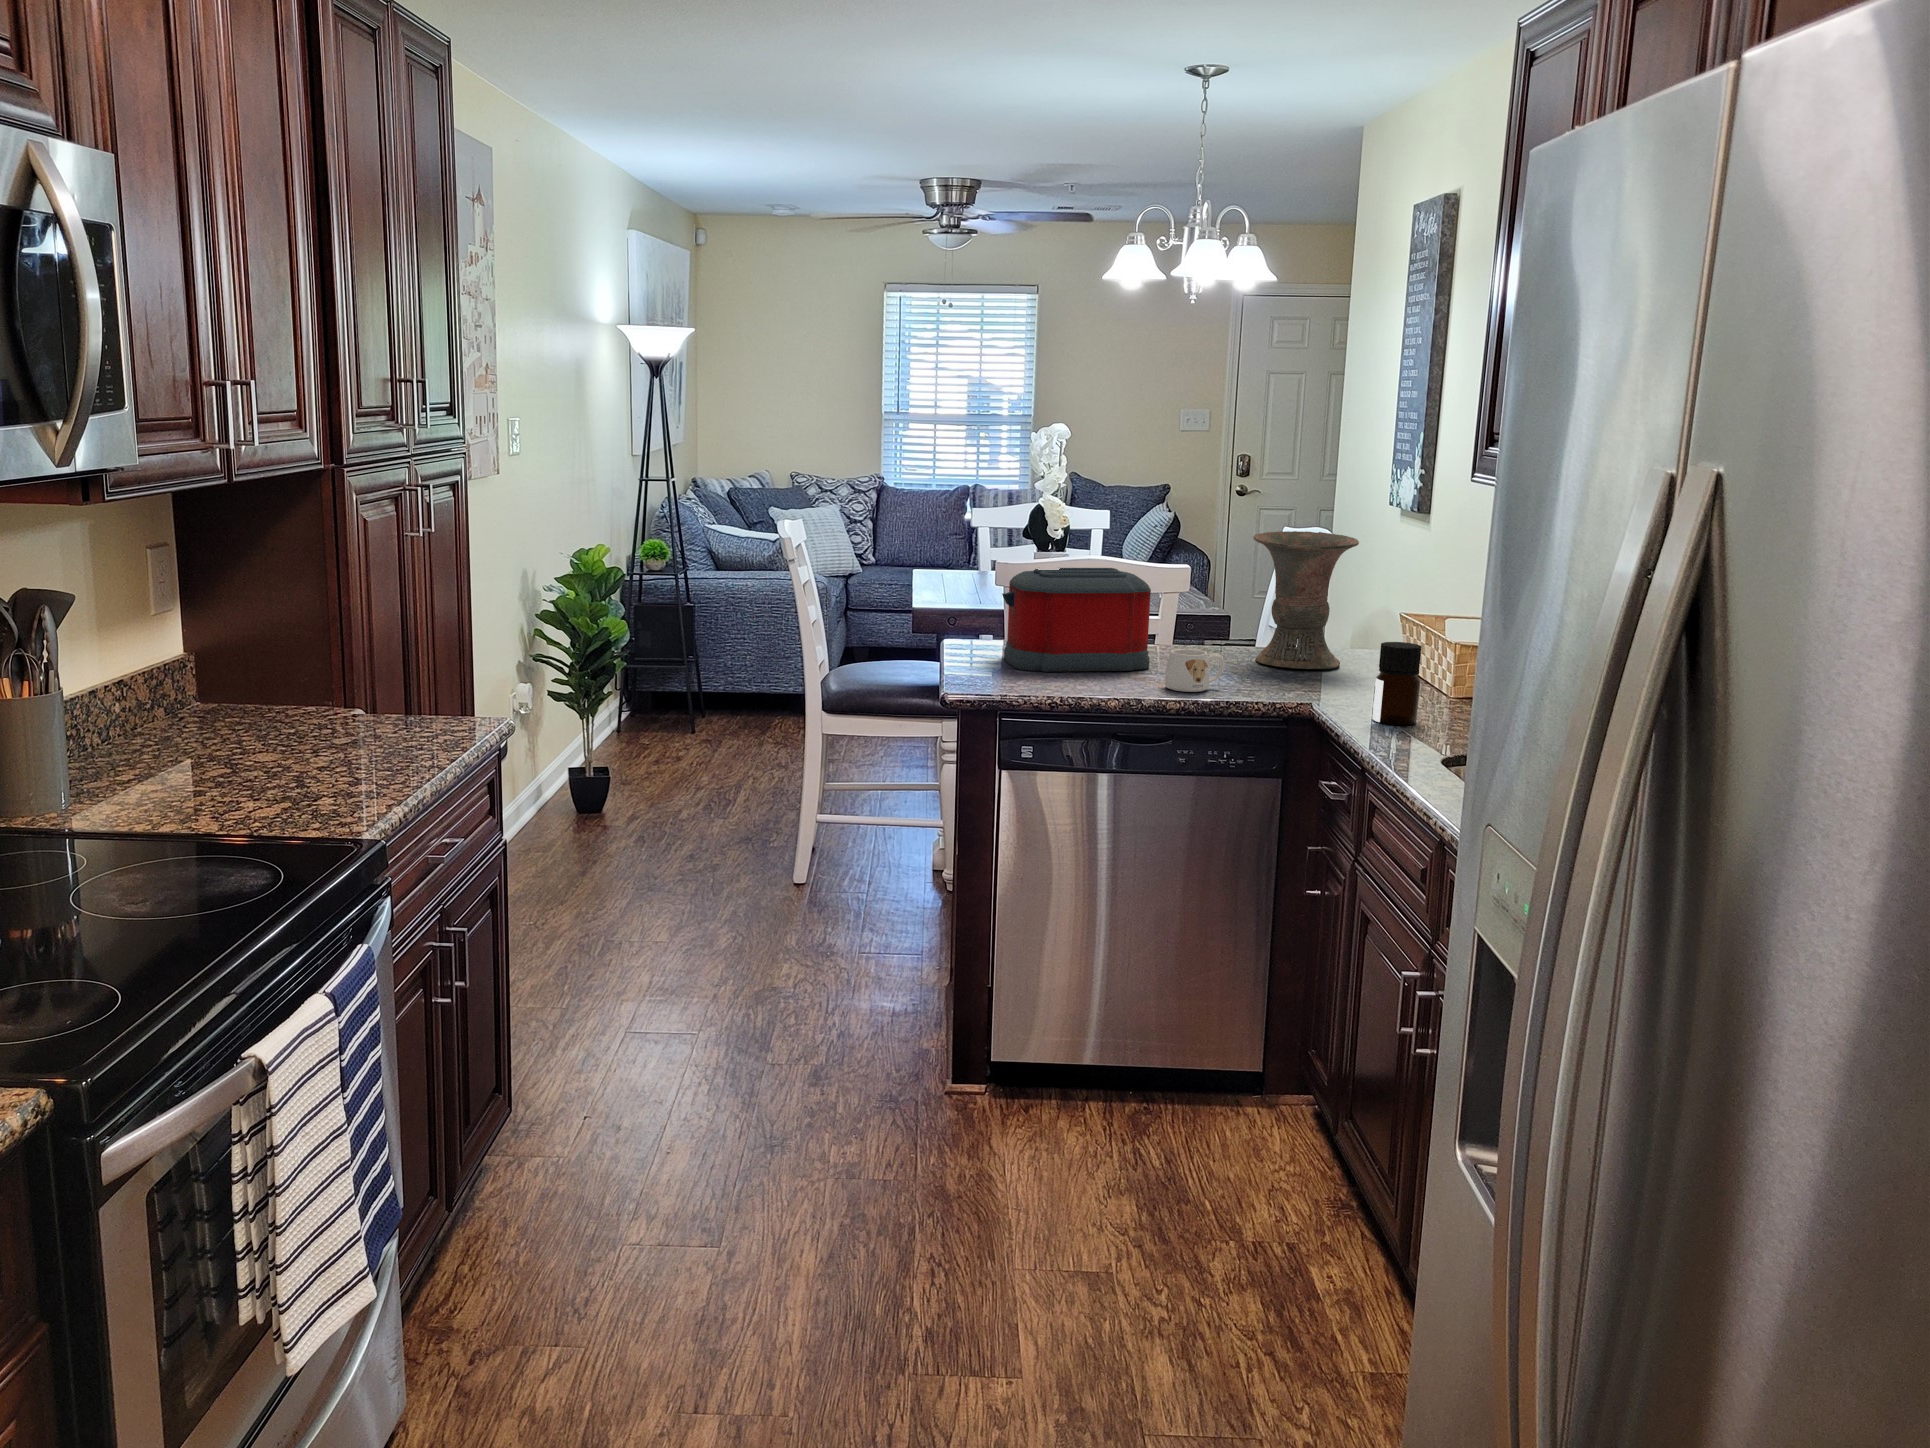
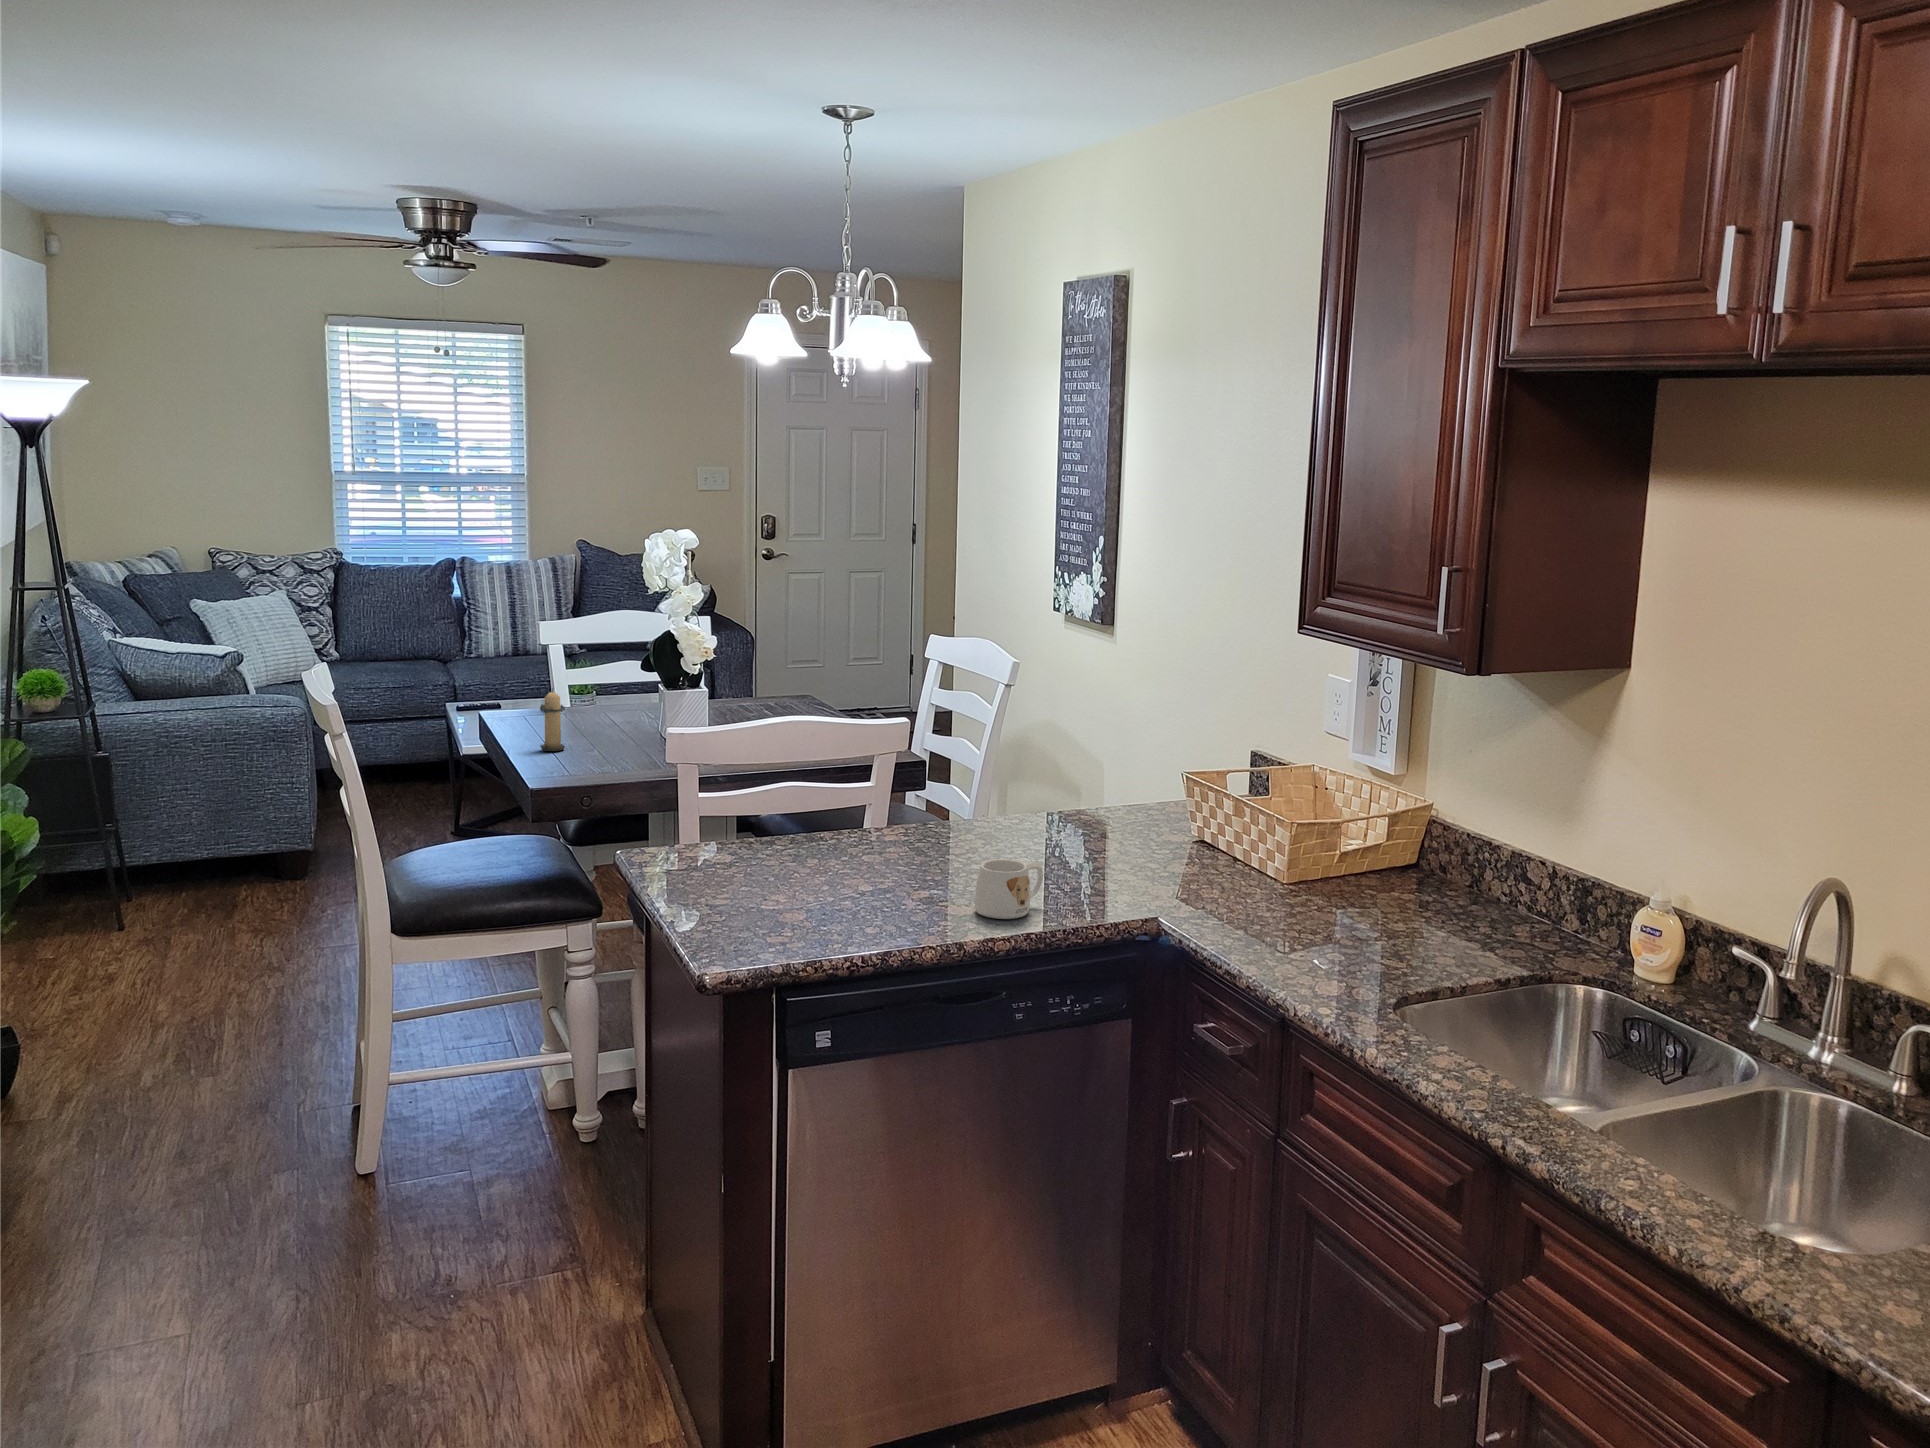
vase: present [1253,531,1359,669] -> none [1026,683,1150,856]
candle: none [945,549,970,599] -> present [540,688,565,751]
toaster: present [1002,568,1151,672] -> none [731,749,927,904]
bottle: present [1372,642,1421,725] -> none [1247,841,1303,946]

